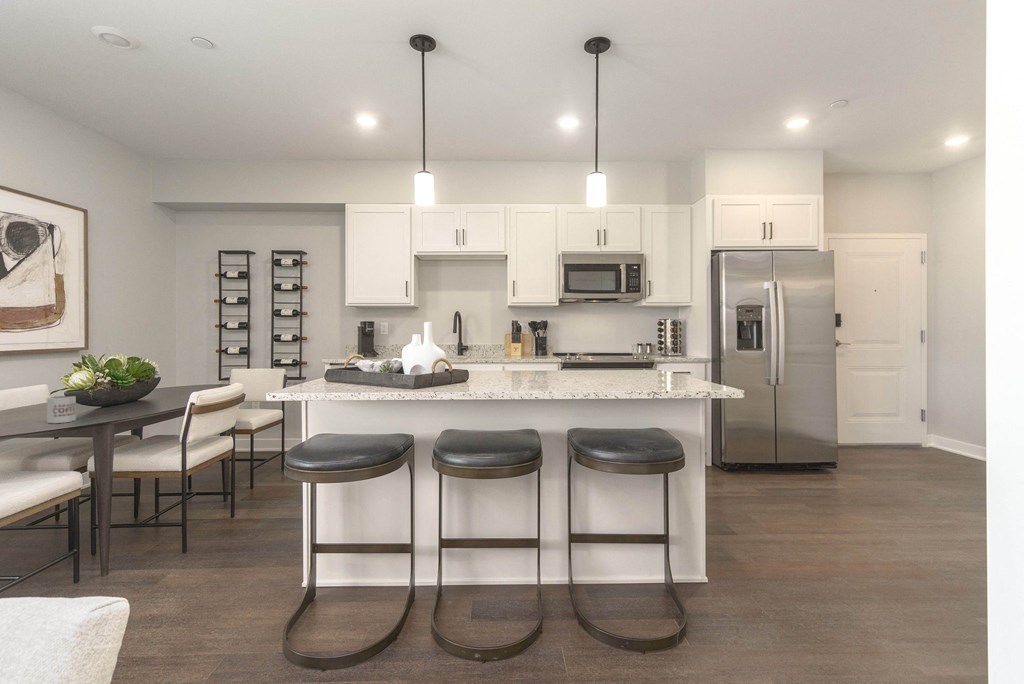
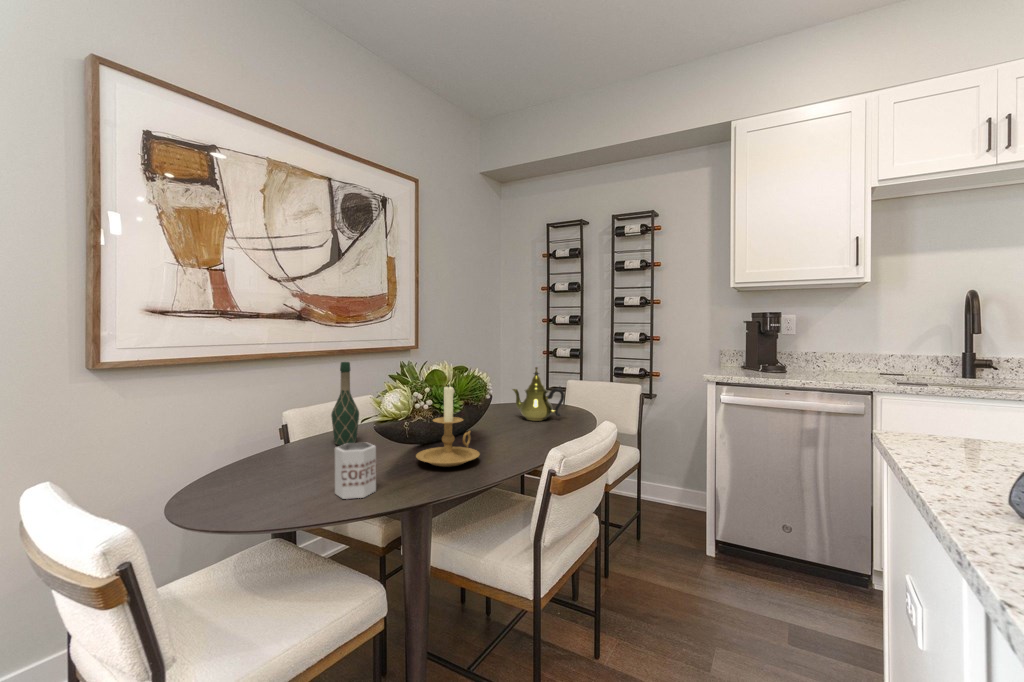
wine bottle: none [23,356,48,411] -> present [331,362,359,445]
teapot: none [176,358,216,392] -> present [513,367,564,421]
candle holder: none [101,365,147,411] -> present [416,384,480,467]

